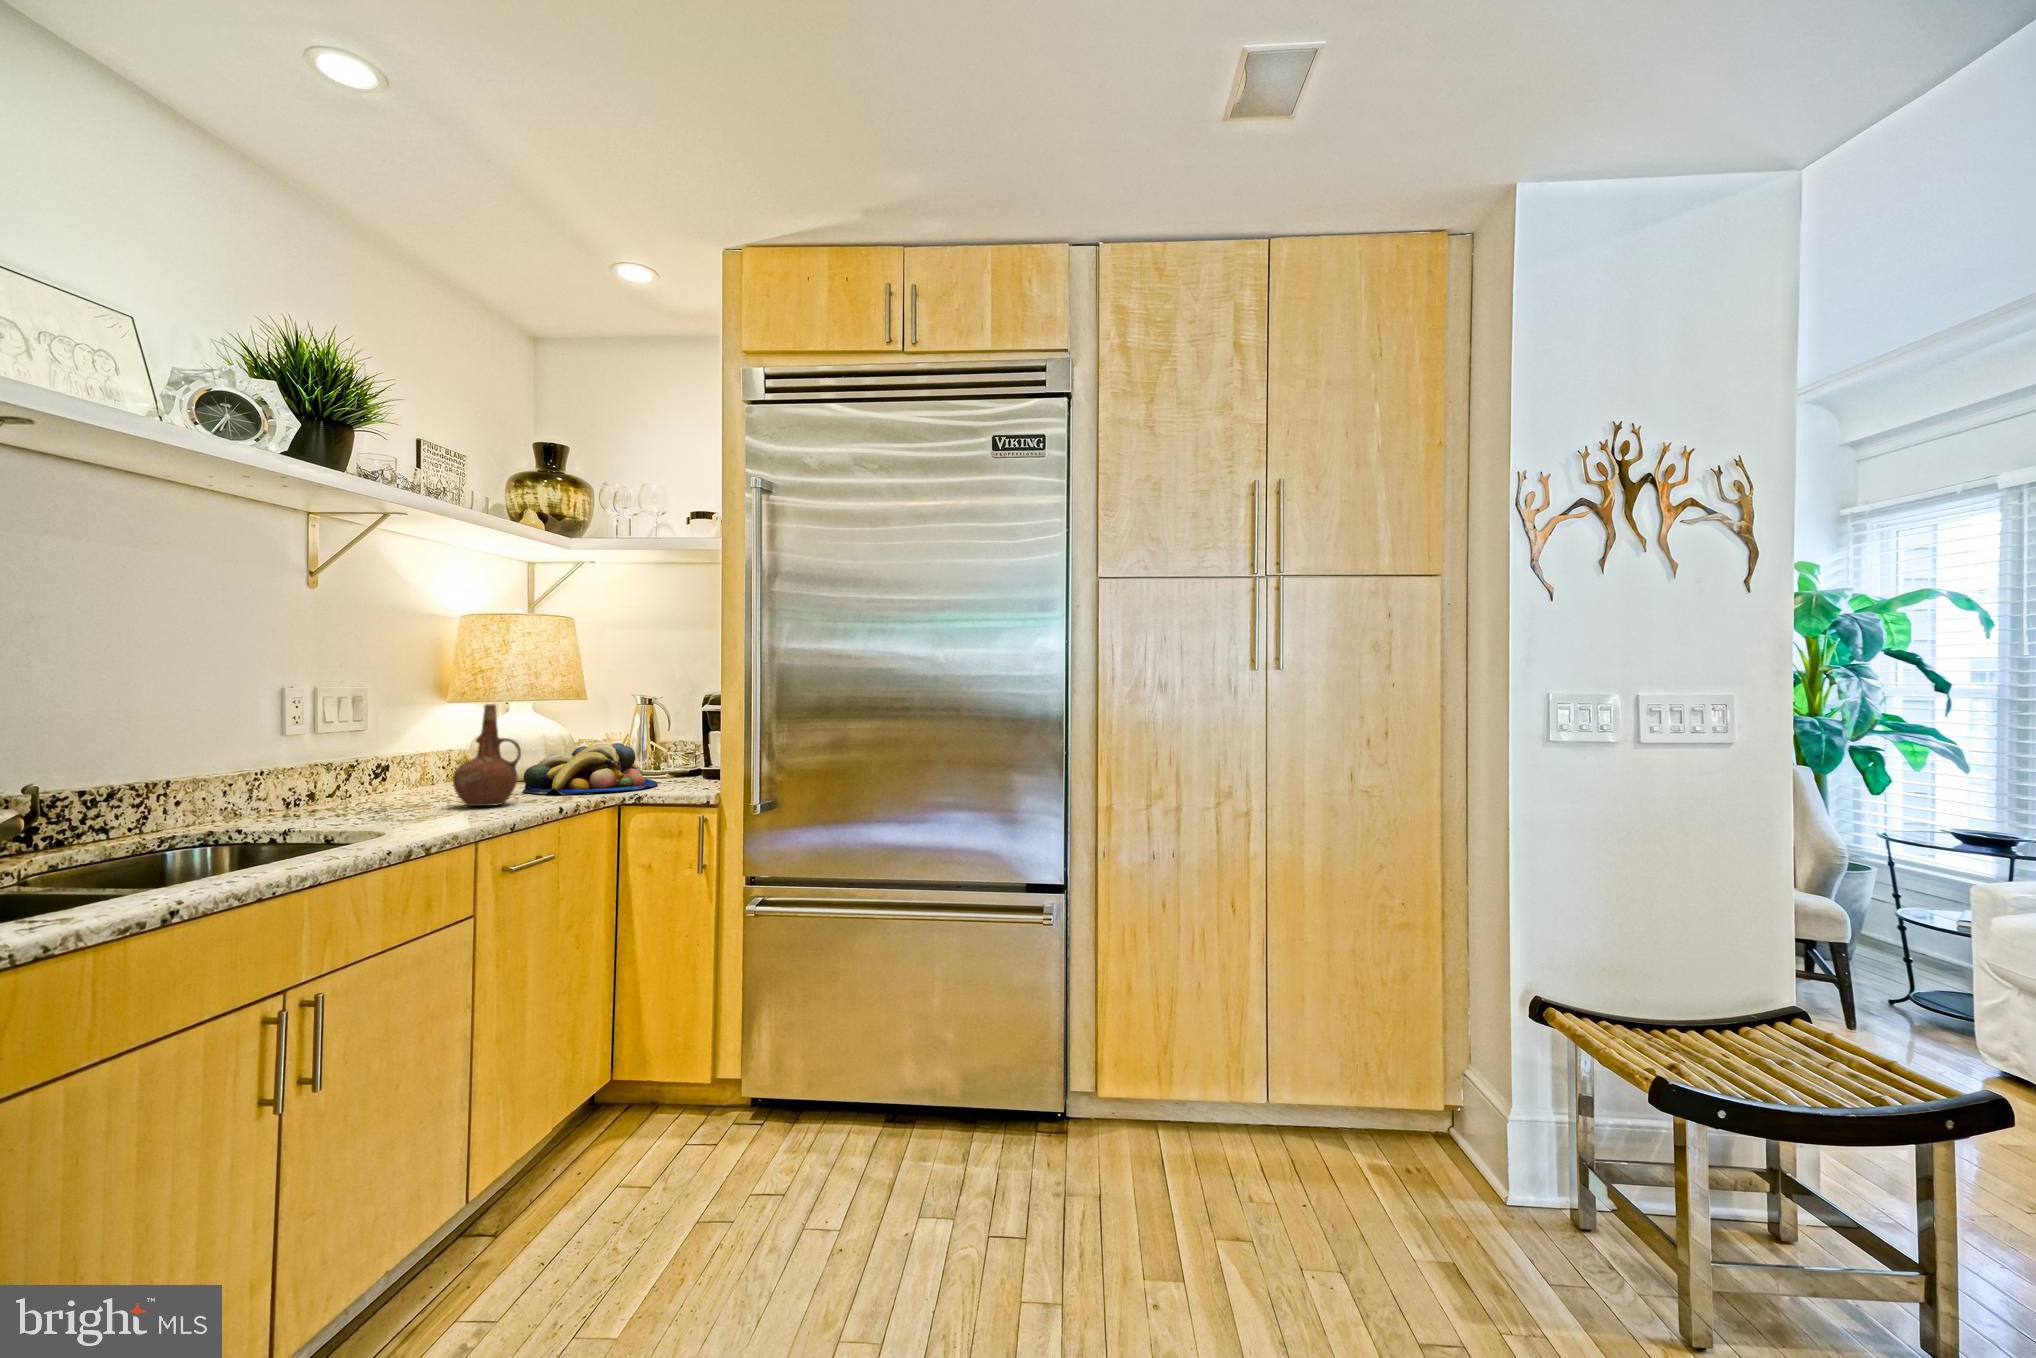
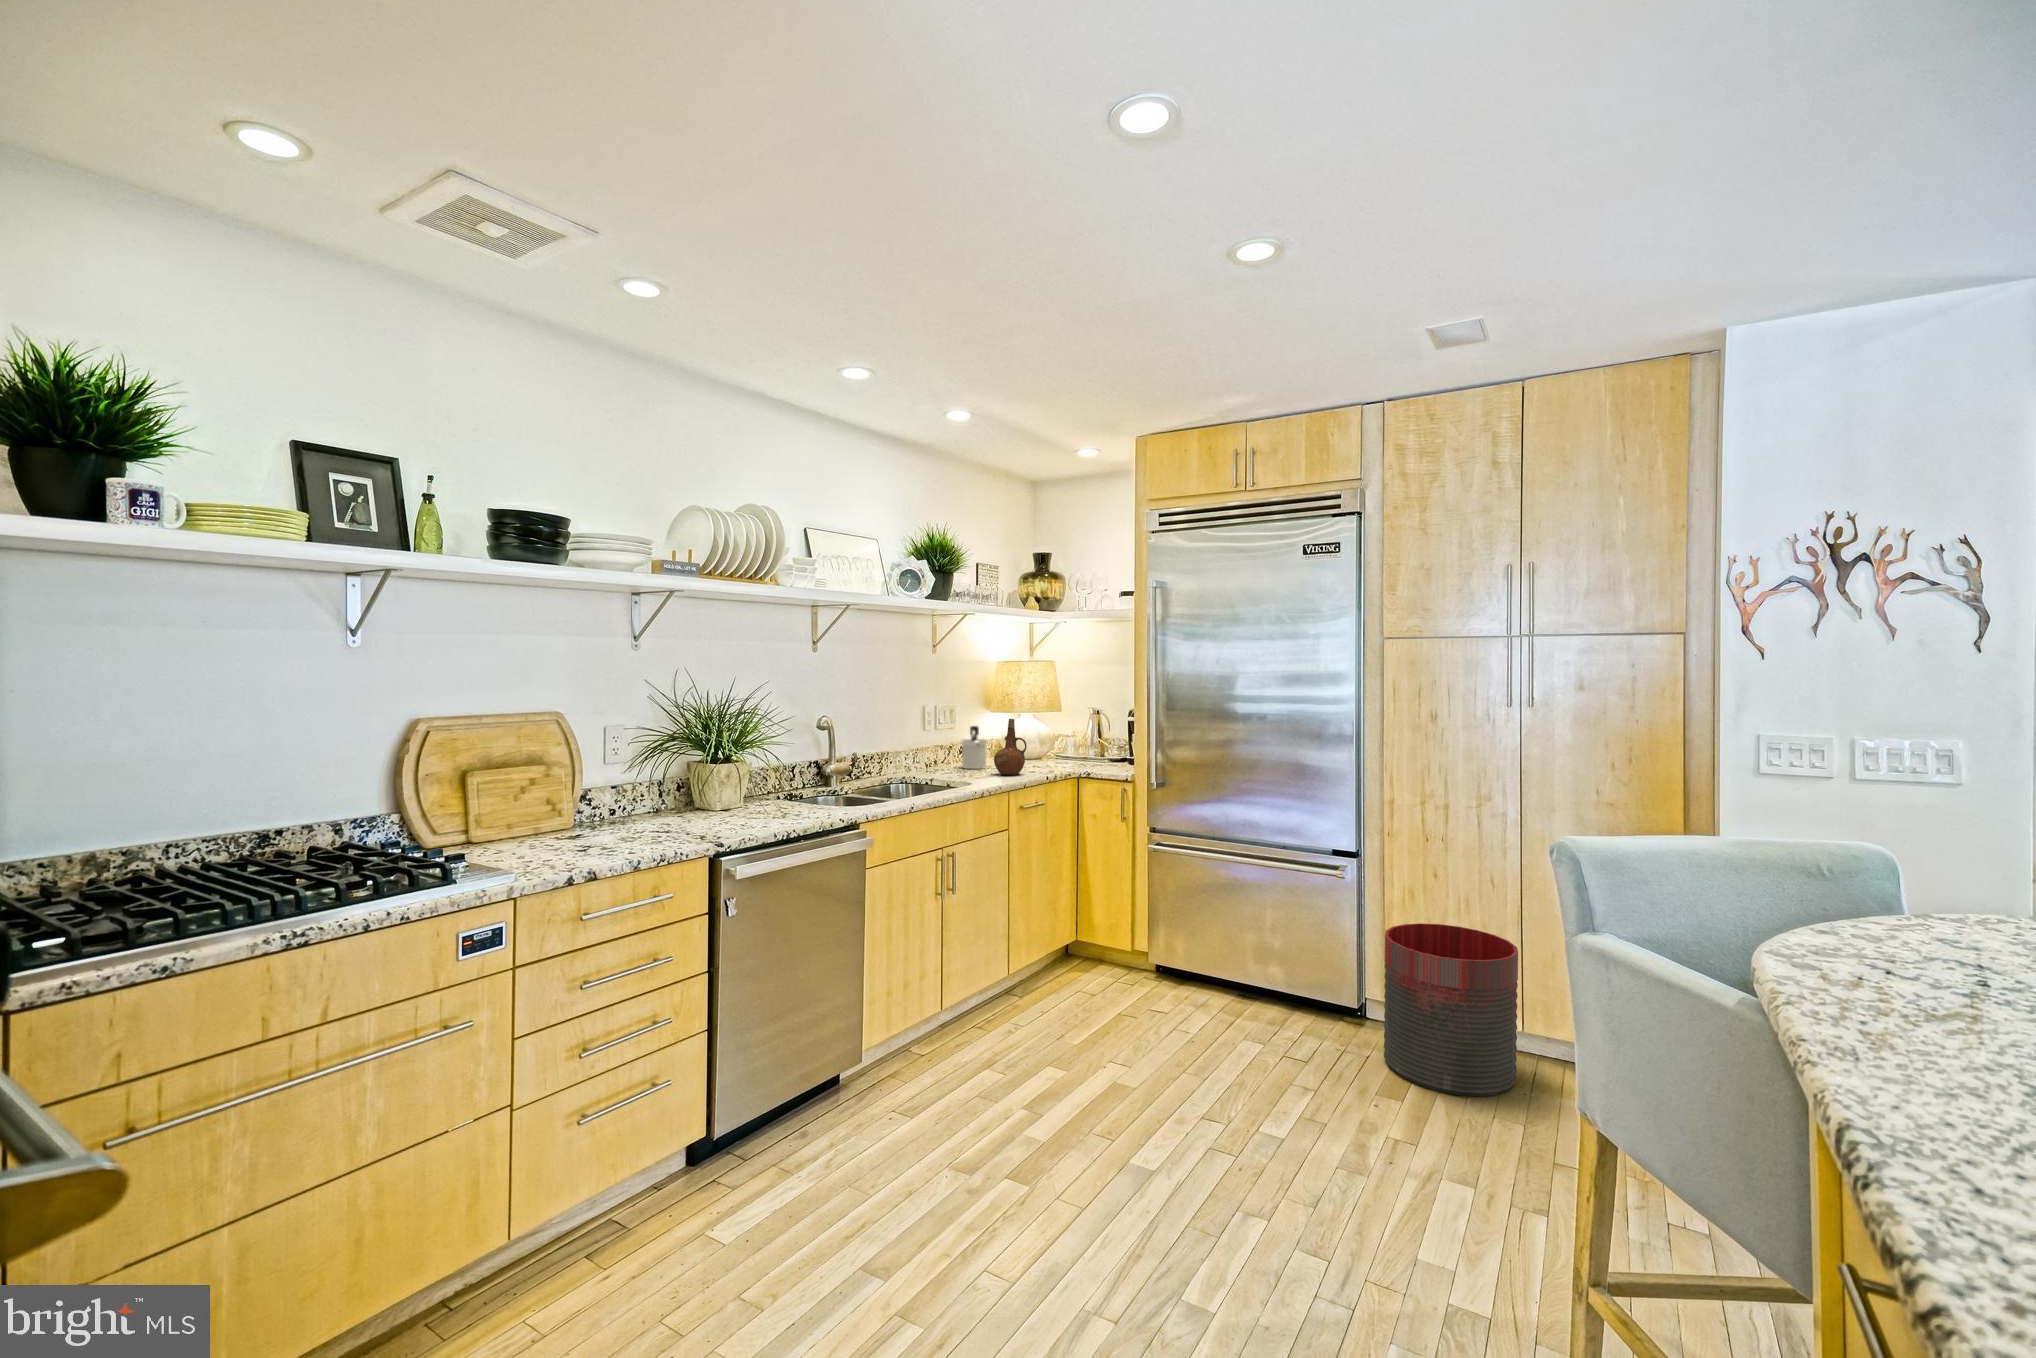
soap dispenser: none [384,722,440,801] -> present [962,726,987,769]
fruit bowl: present [523,743,658,794] -> none [1028,740,1101,770]
trash can: none [1120,975,1296,1233] -> present [1384,923,1518,1096]

